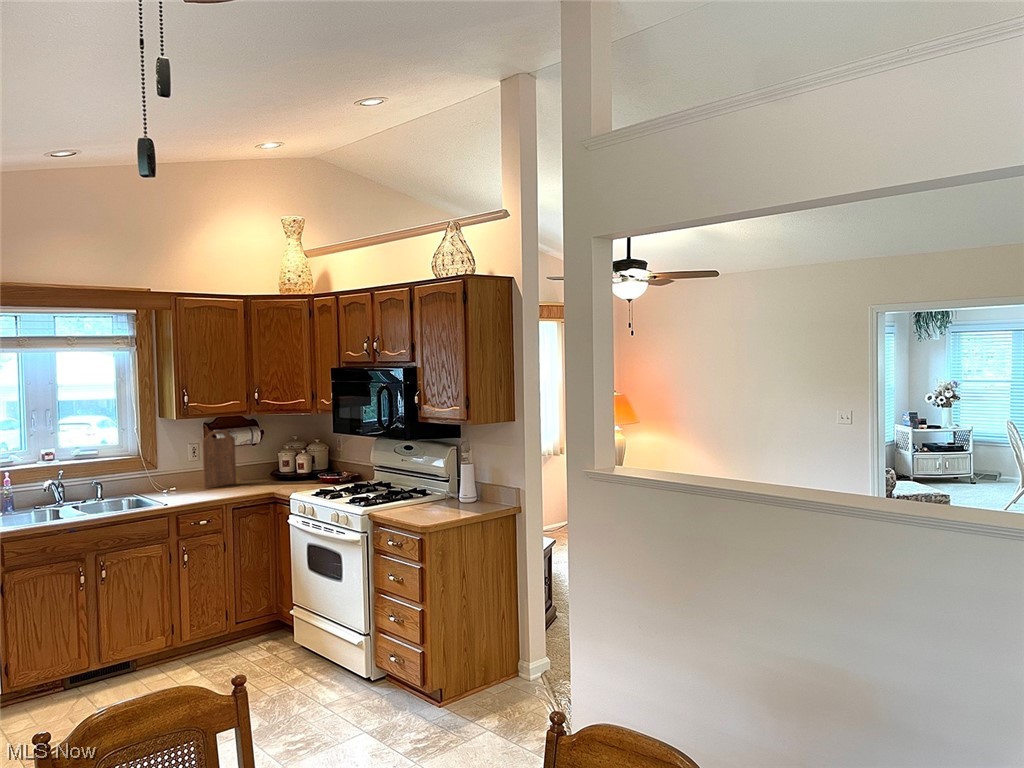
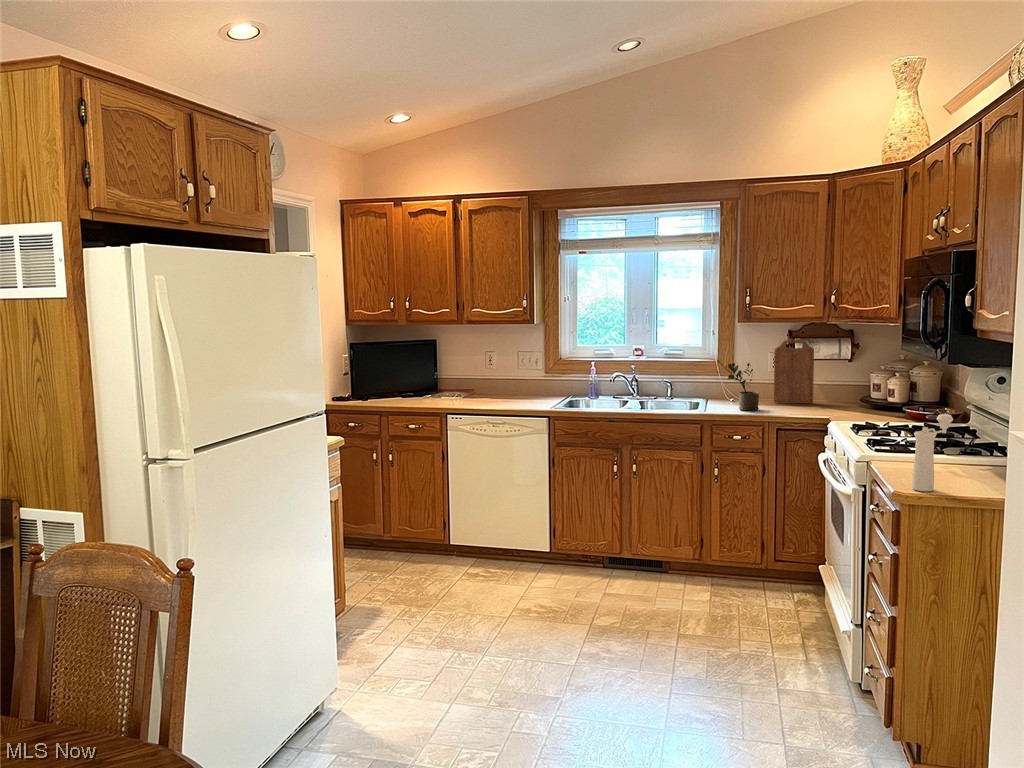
potted plant: none [176,454,206,498] -> present [728,363,759,411]
pepper mill: none [419,469,432,519] -> present [912,414,953,491]

